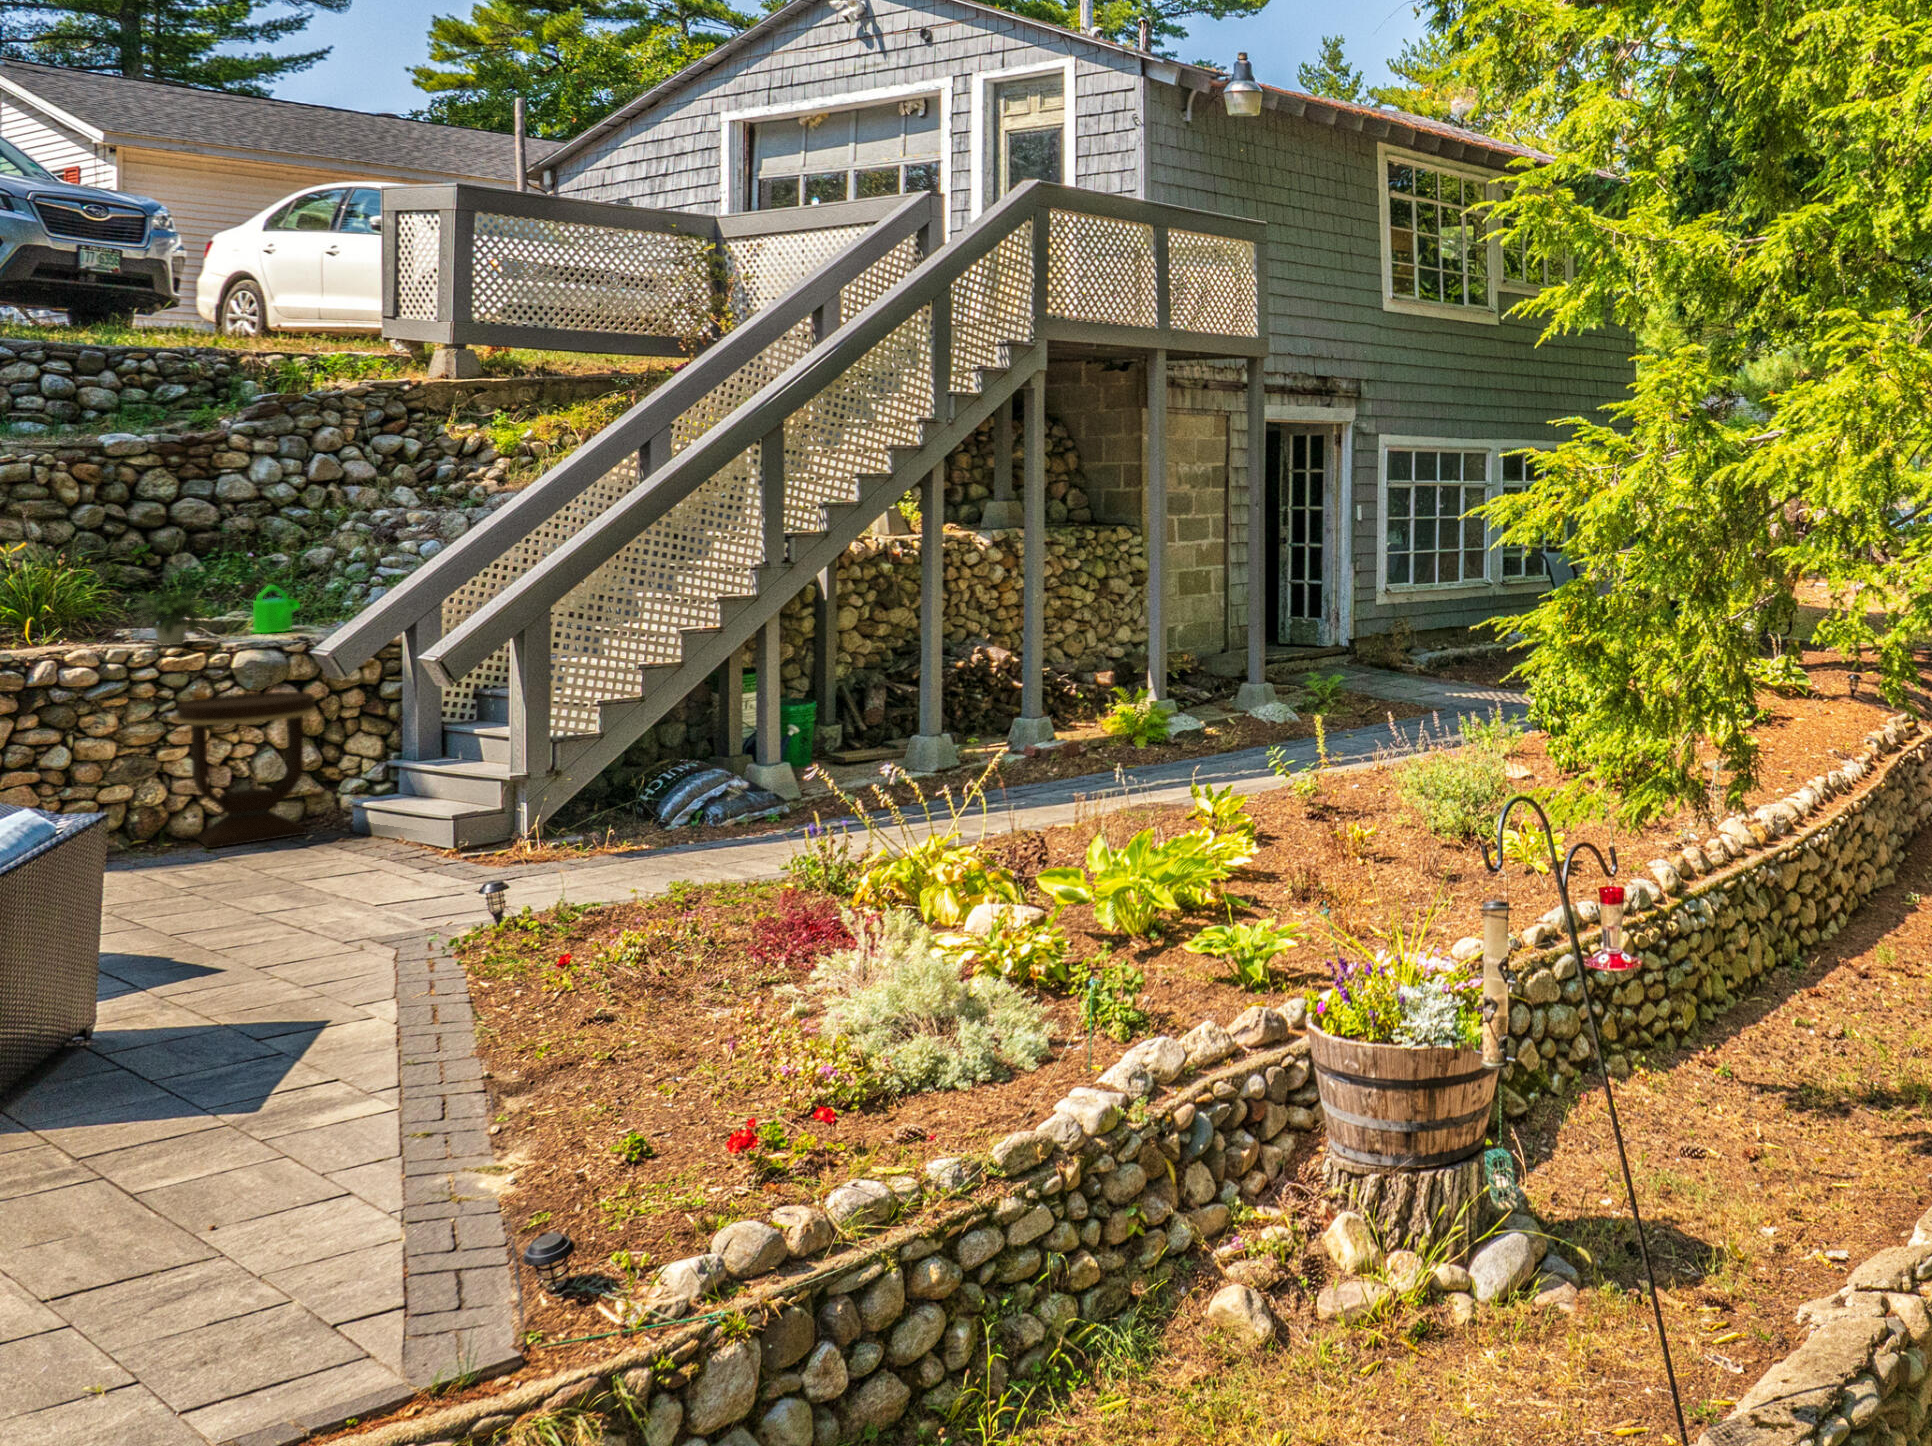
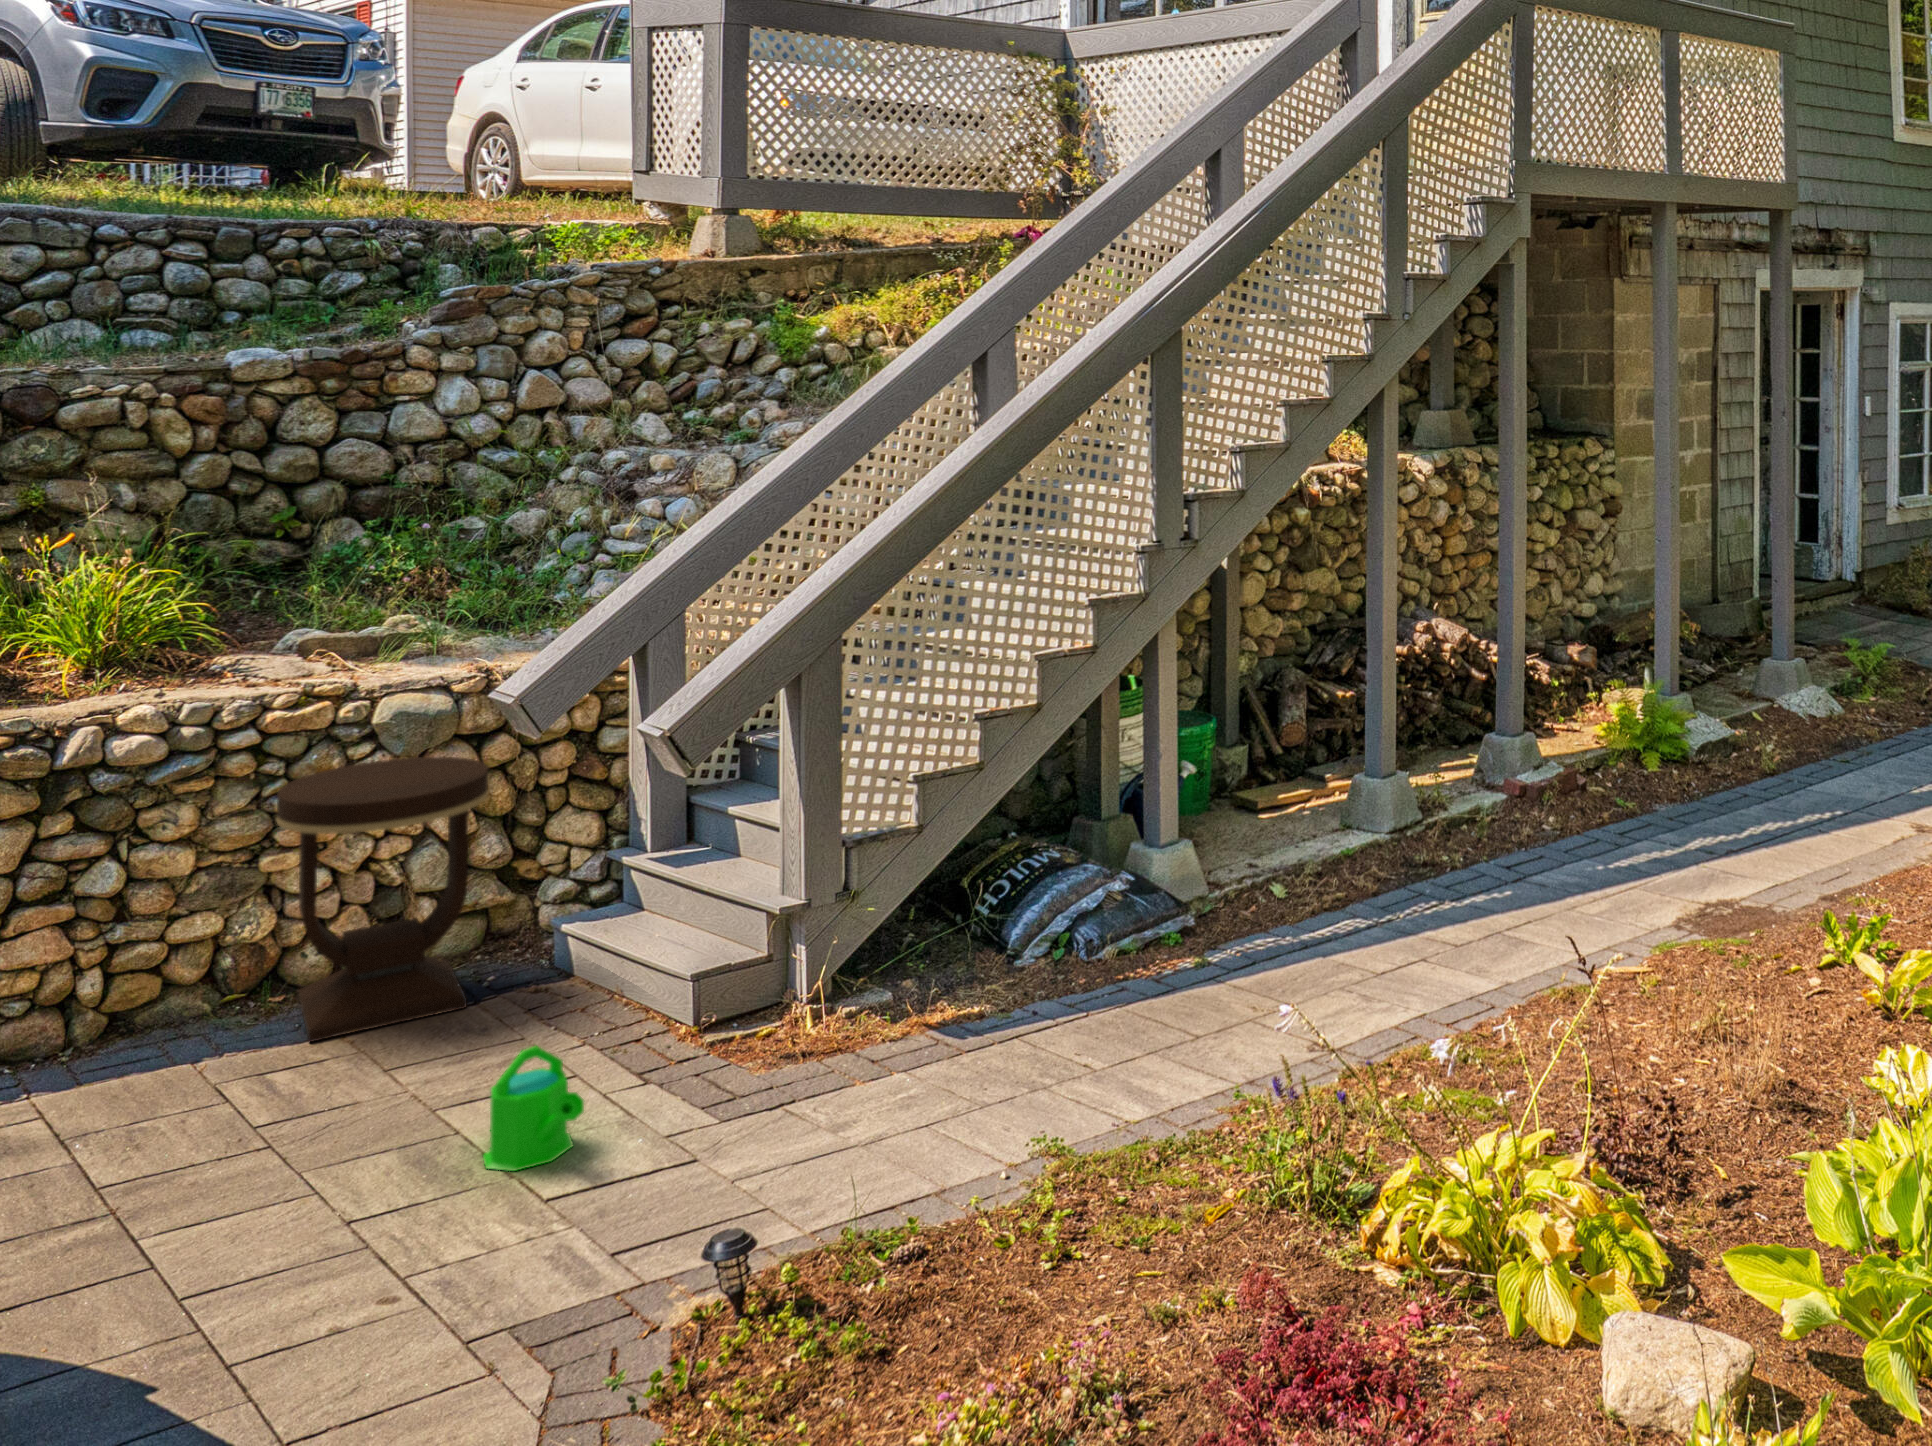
watering can: present [252,585,300,633] -> present [483,1046,584,1171]
potted plant: present [104,591,203,647] -> none [202,578,364,669]

